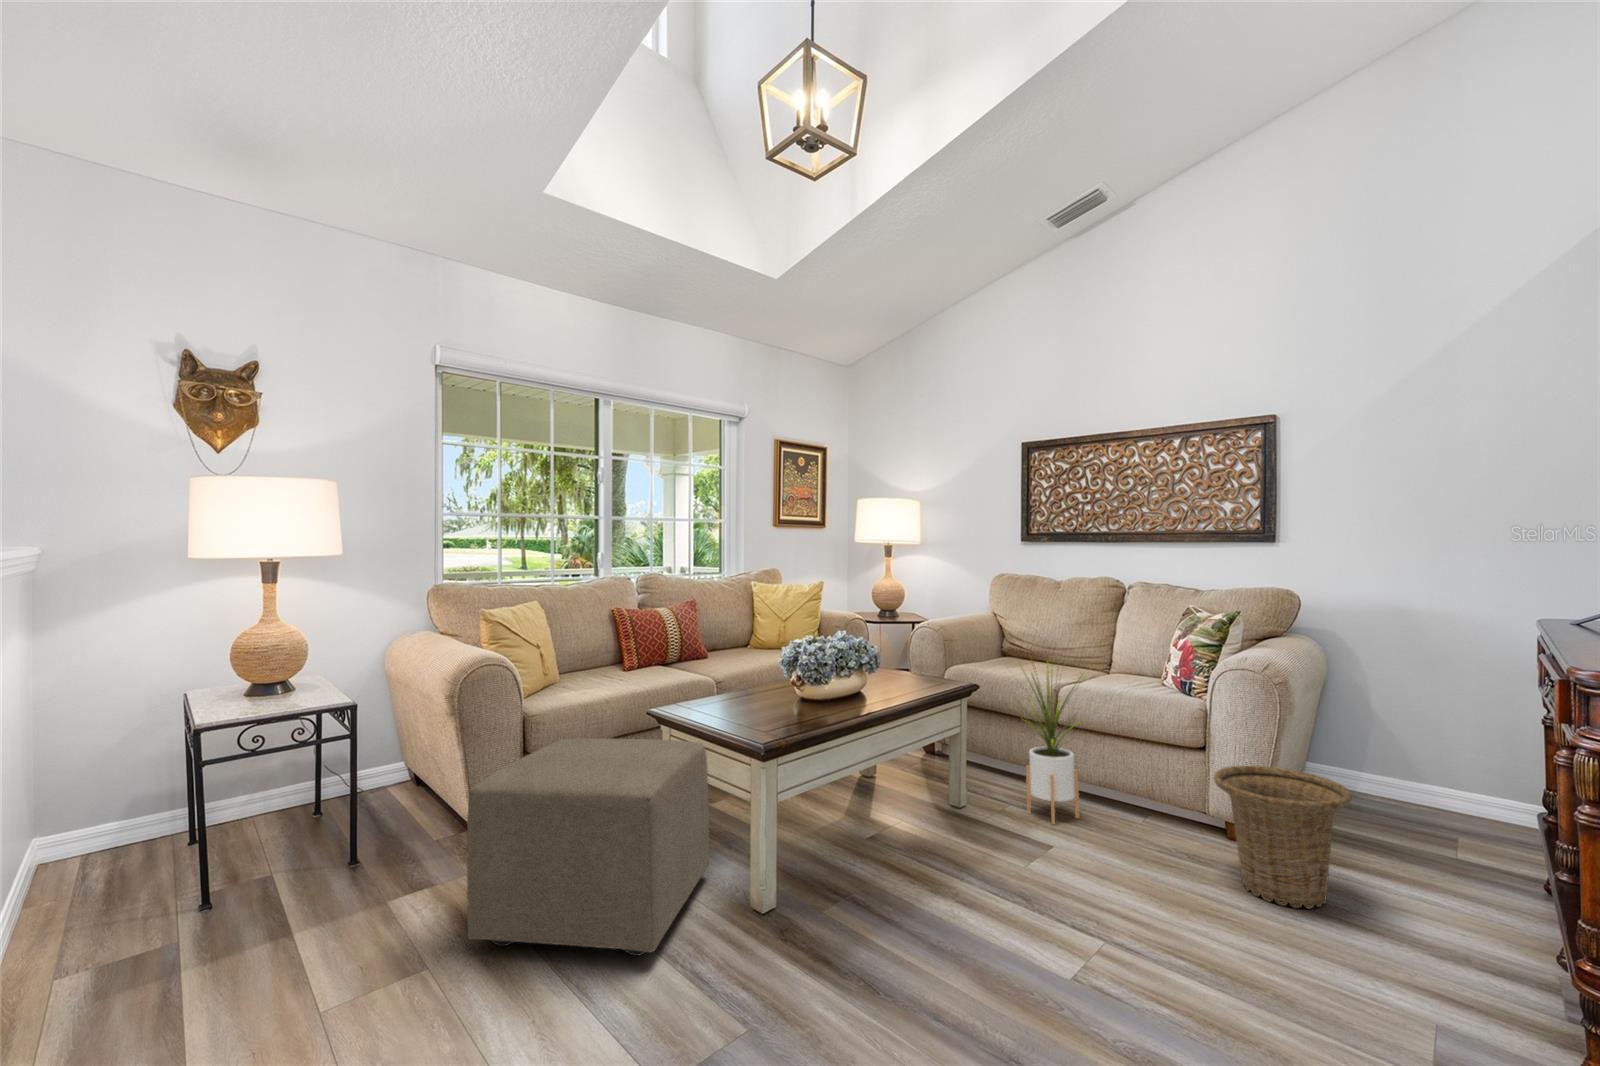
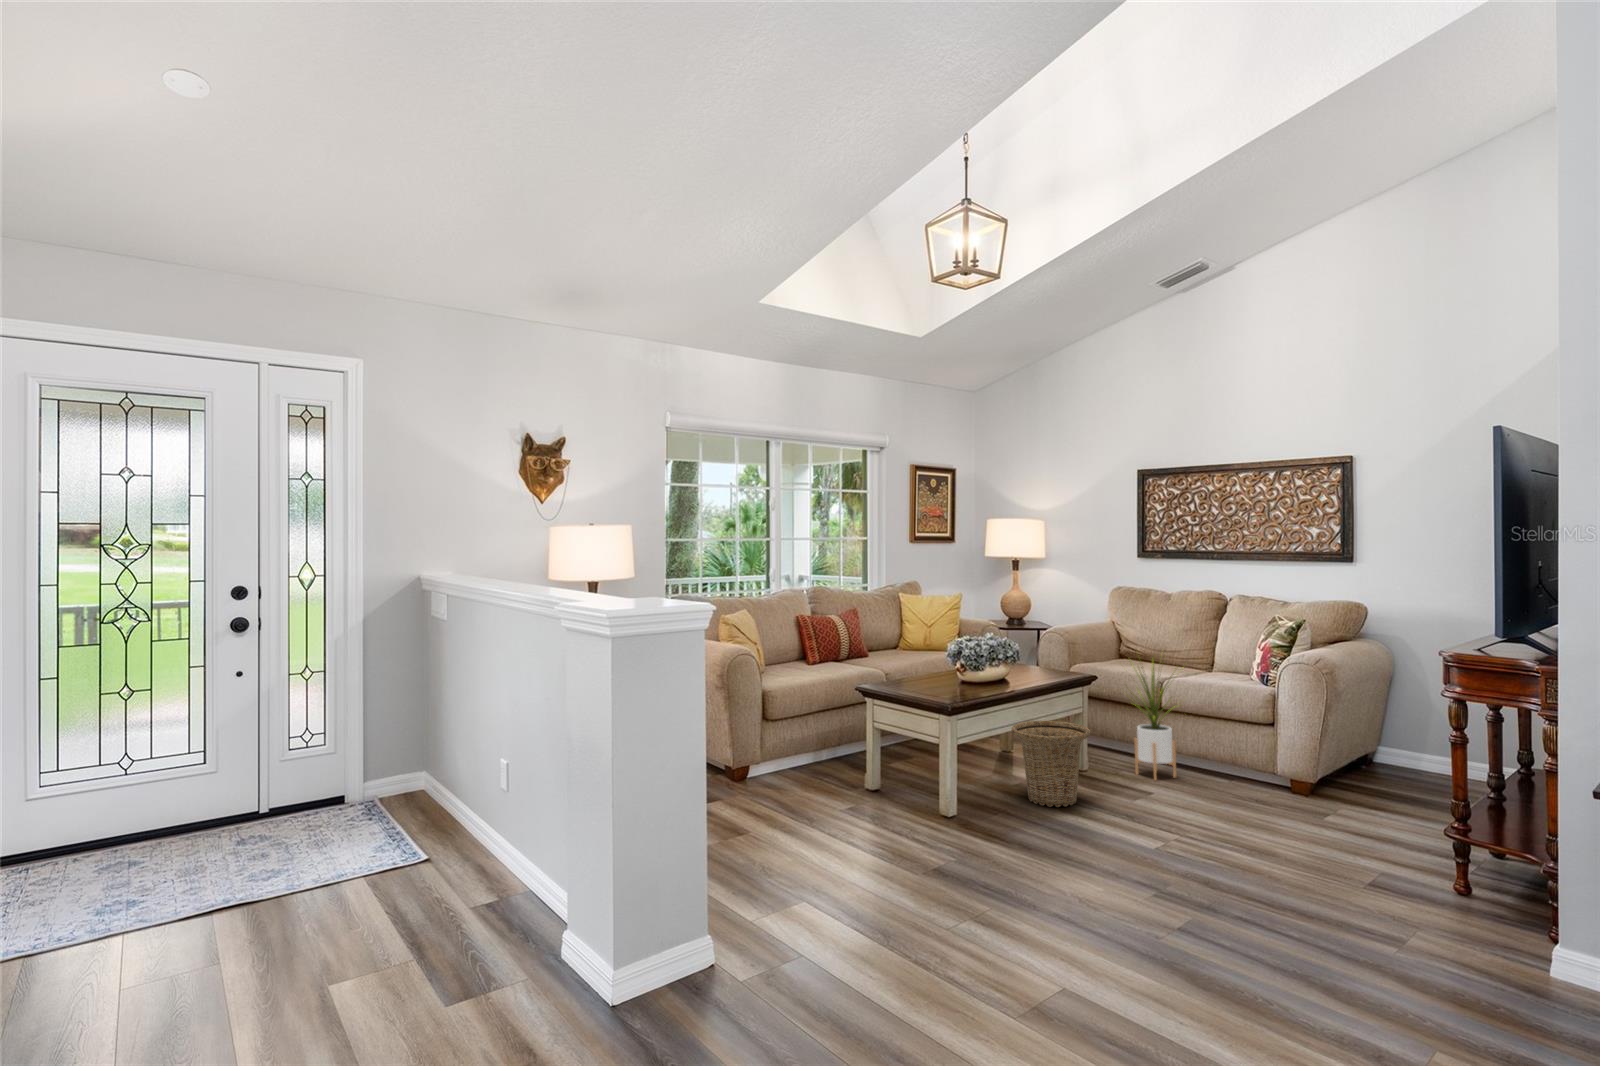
ottoman: present [467,738,709,956] -> none [769,705,906,831]
basket: present [1214,766,1352,909] -> present [1012,721,1090,807]

